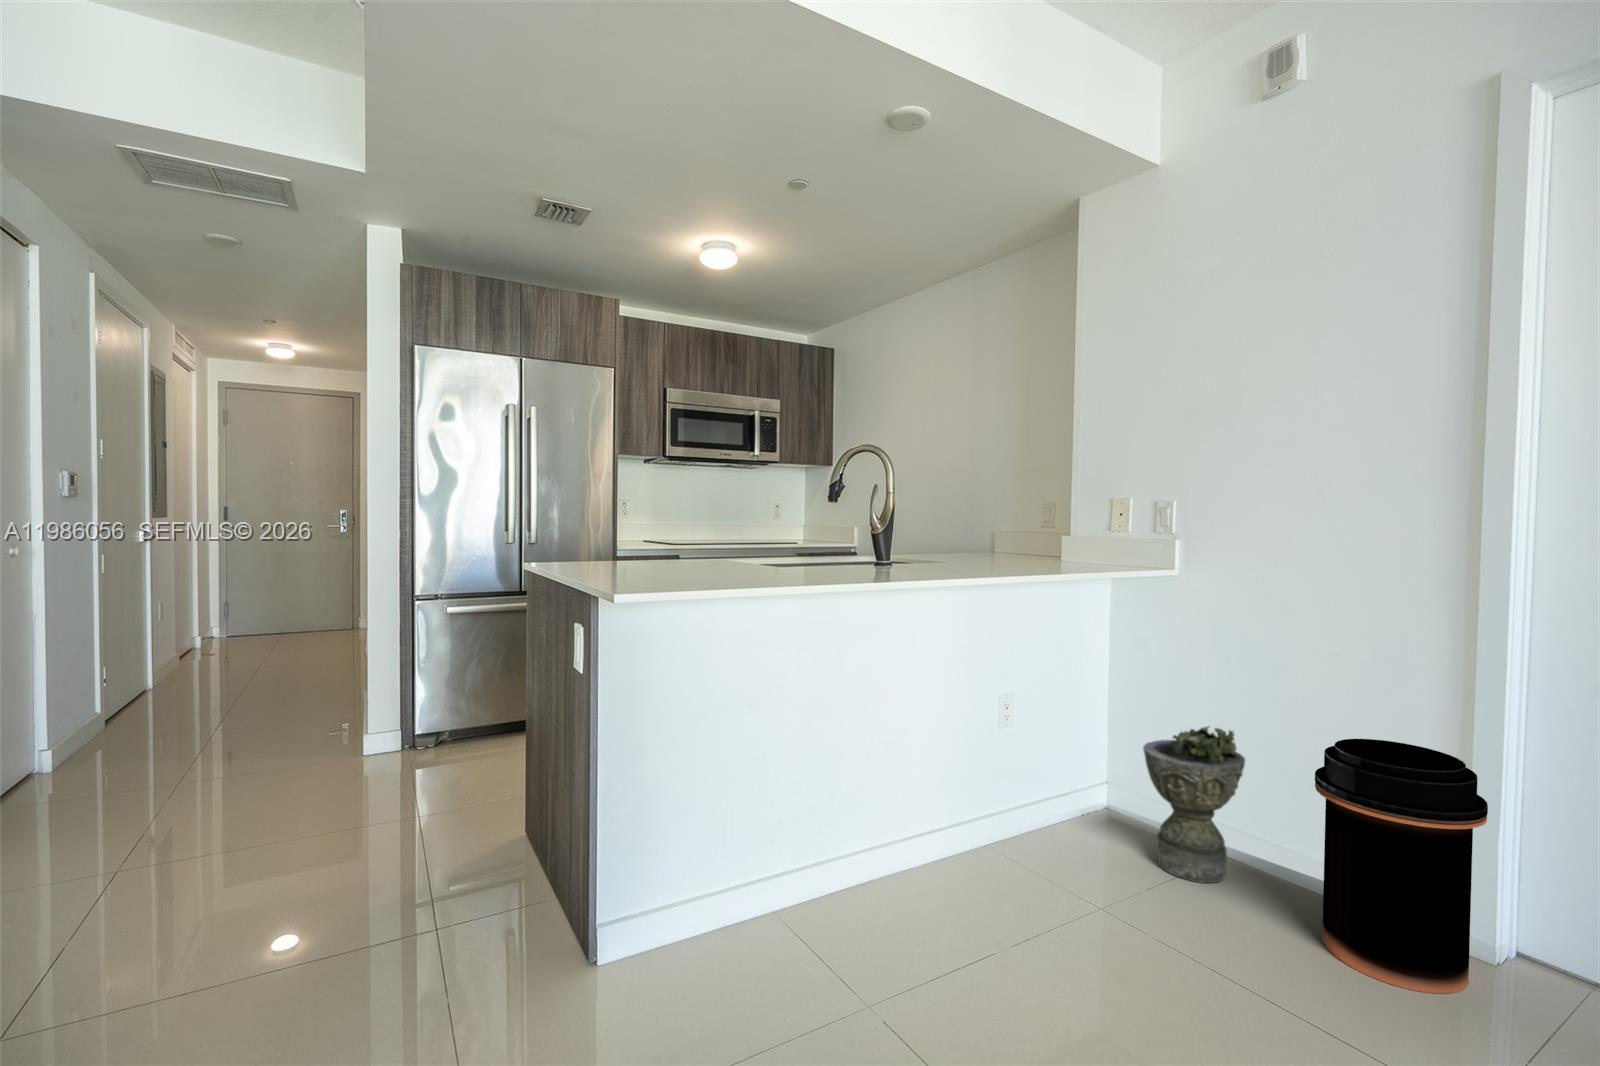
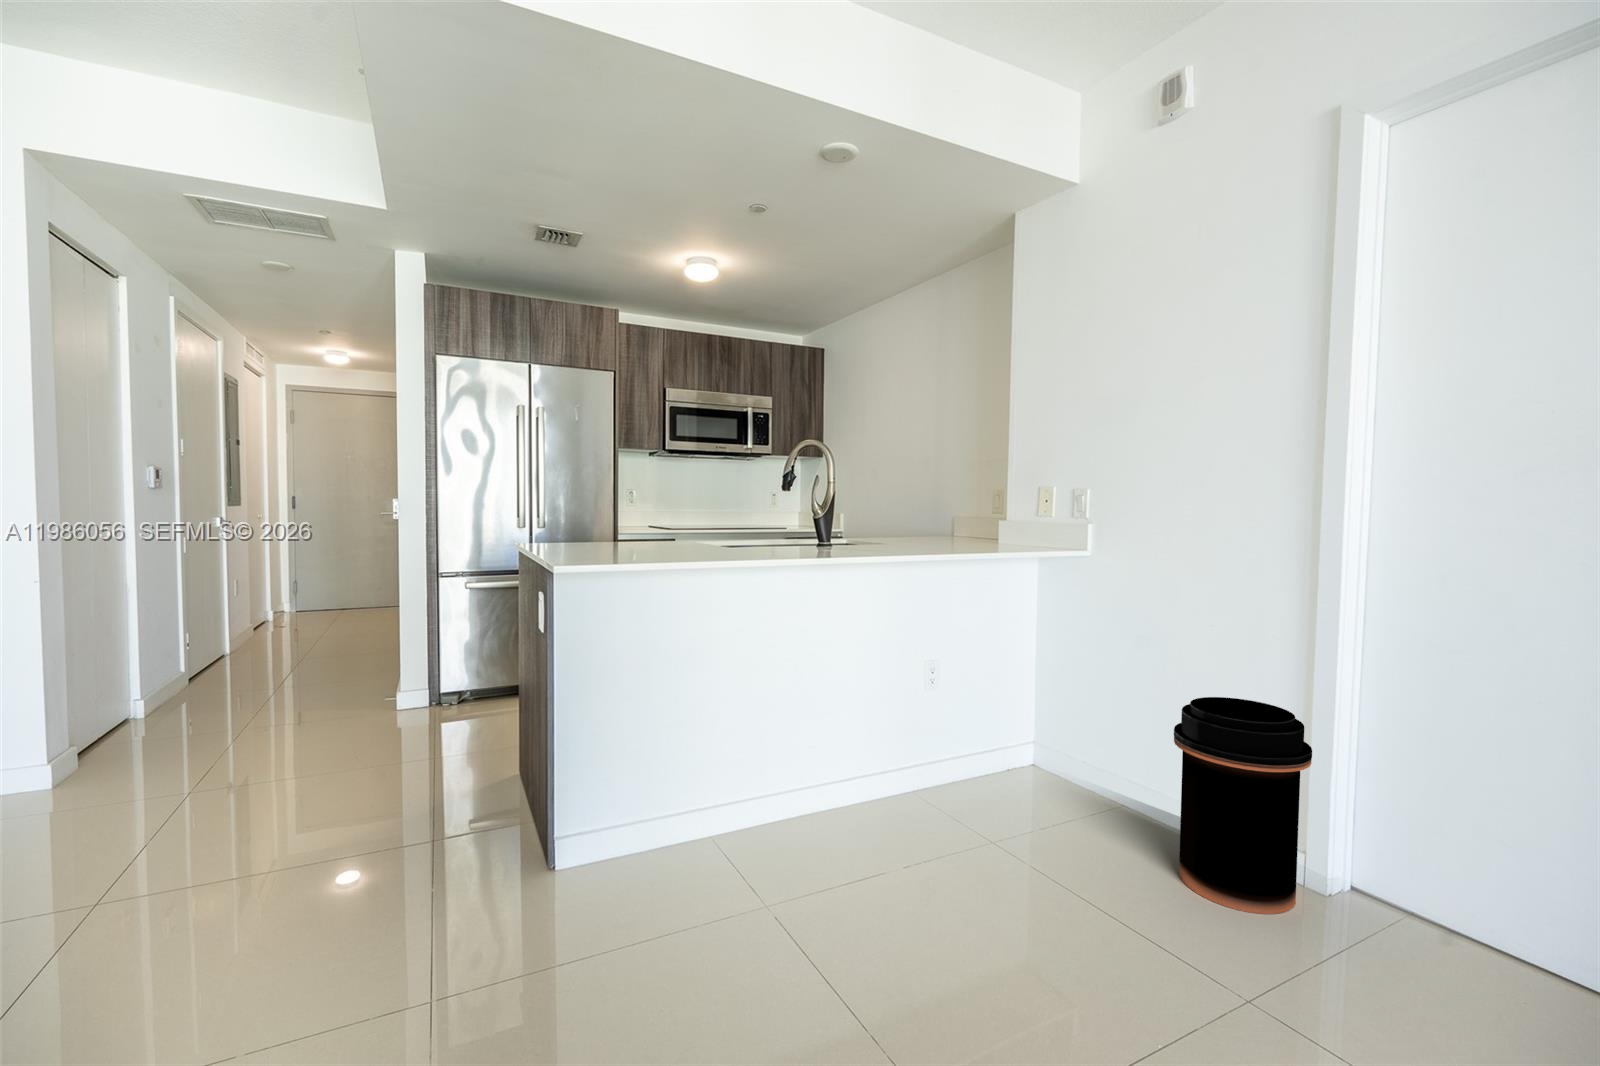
planter: present [1143,726,1245,883] -> none [1047,688,1133,824]

